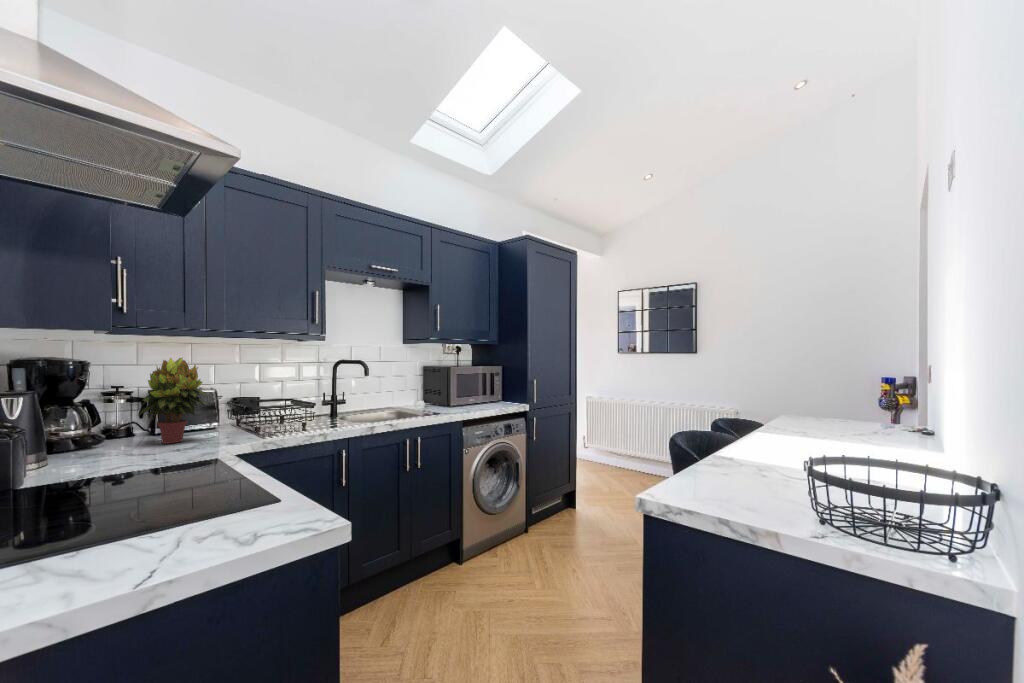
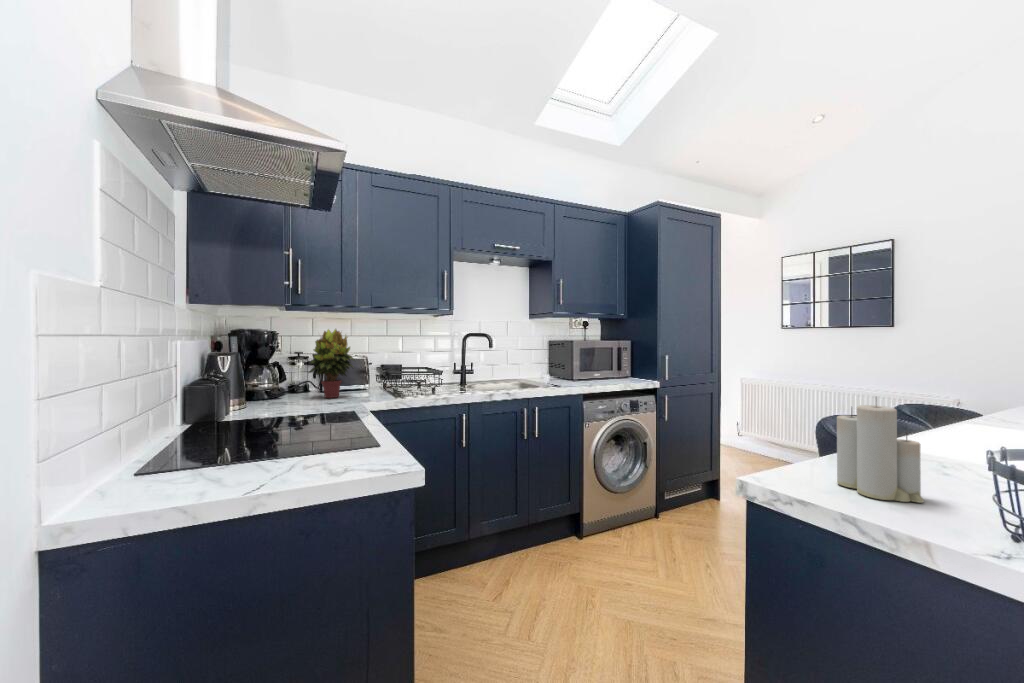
candle: none [703,429,758,504] -> present [837,398,924,503]

